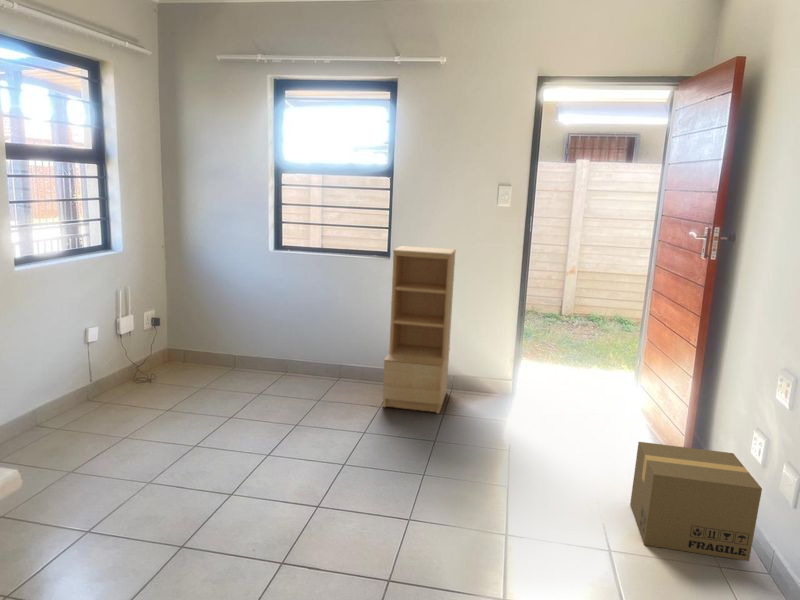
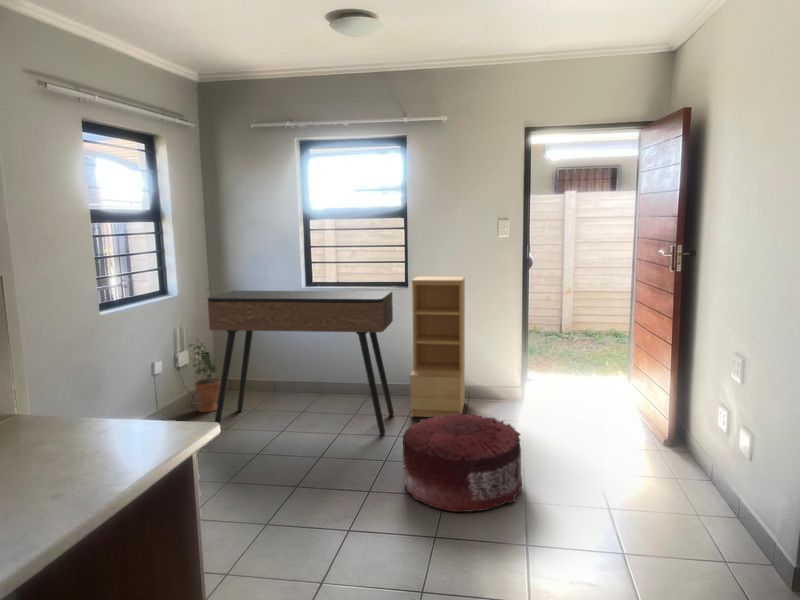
console table: none [150,250,369,428] -> present [208,291,394,435]
potted plant: none [134,302,171,386] -> present [190,340,220,412]
pouf: none [358,413,504,546] -> present [403,412,522,512]
cardboard box: present [630,442,762,561] -> none [627,423,726,509]

